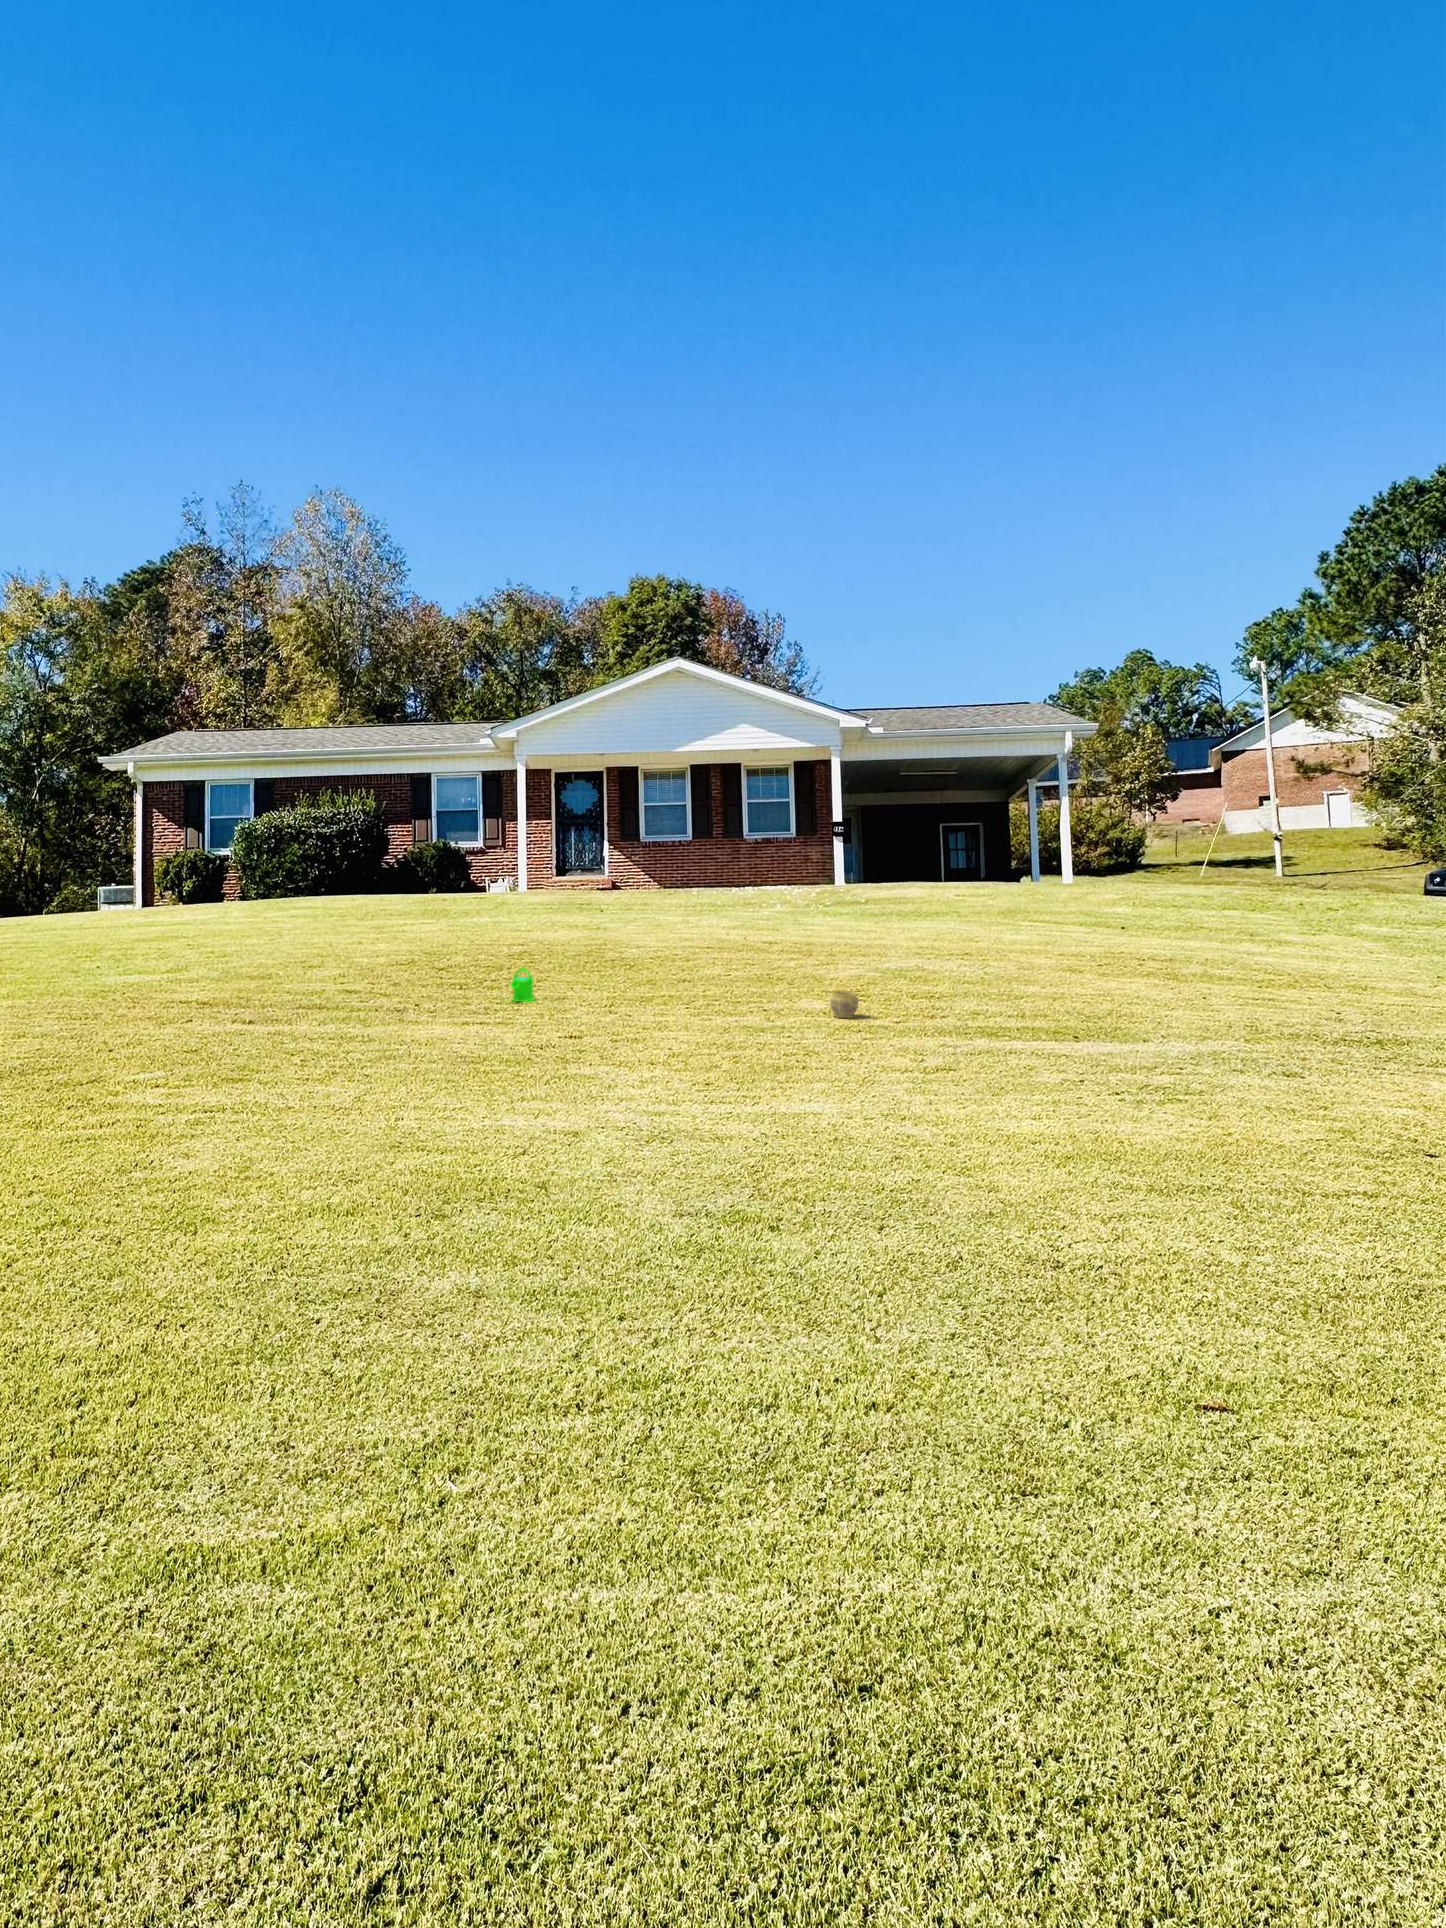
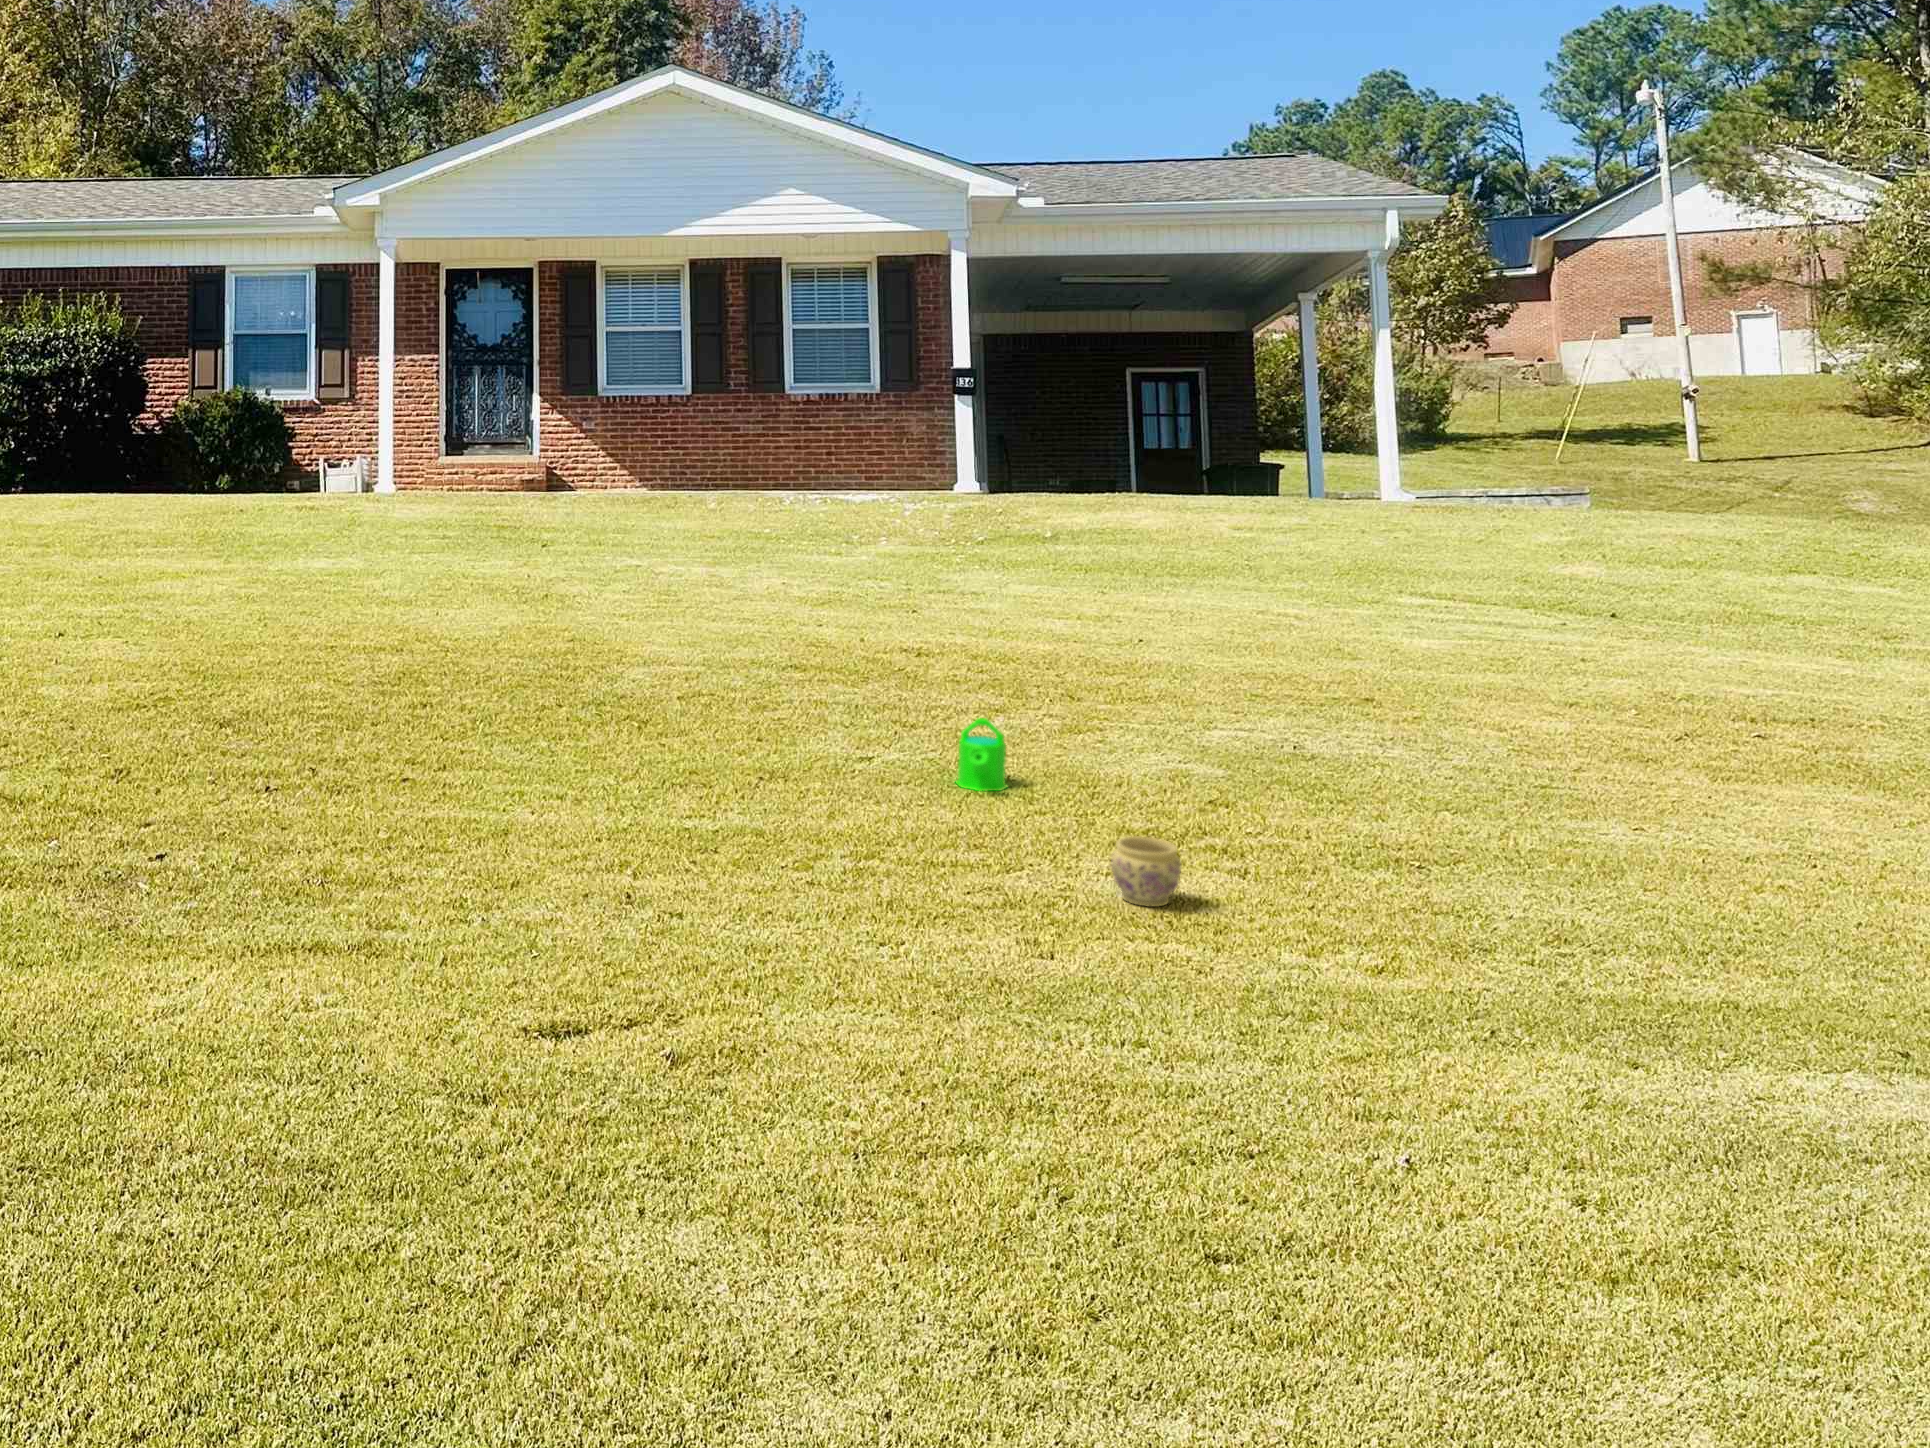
watering can: present [510,968,534,1002] -> present [956,718,1007,791]

